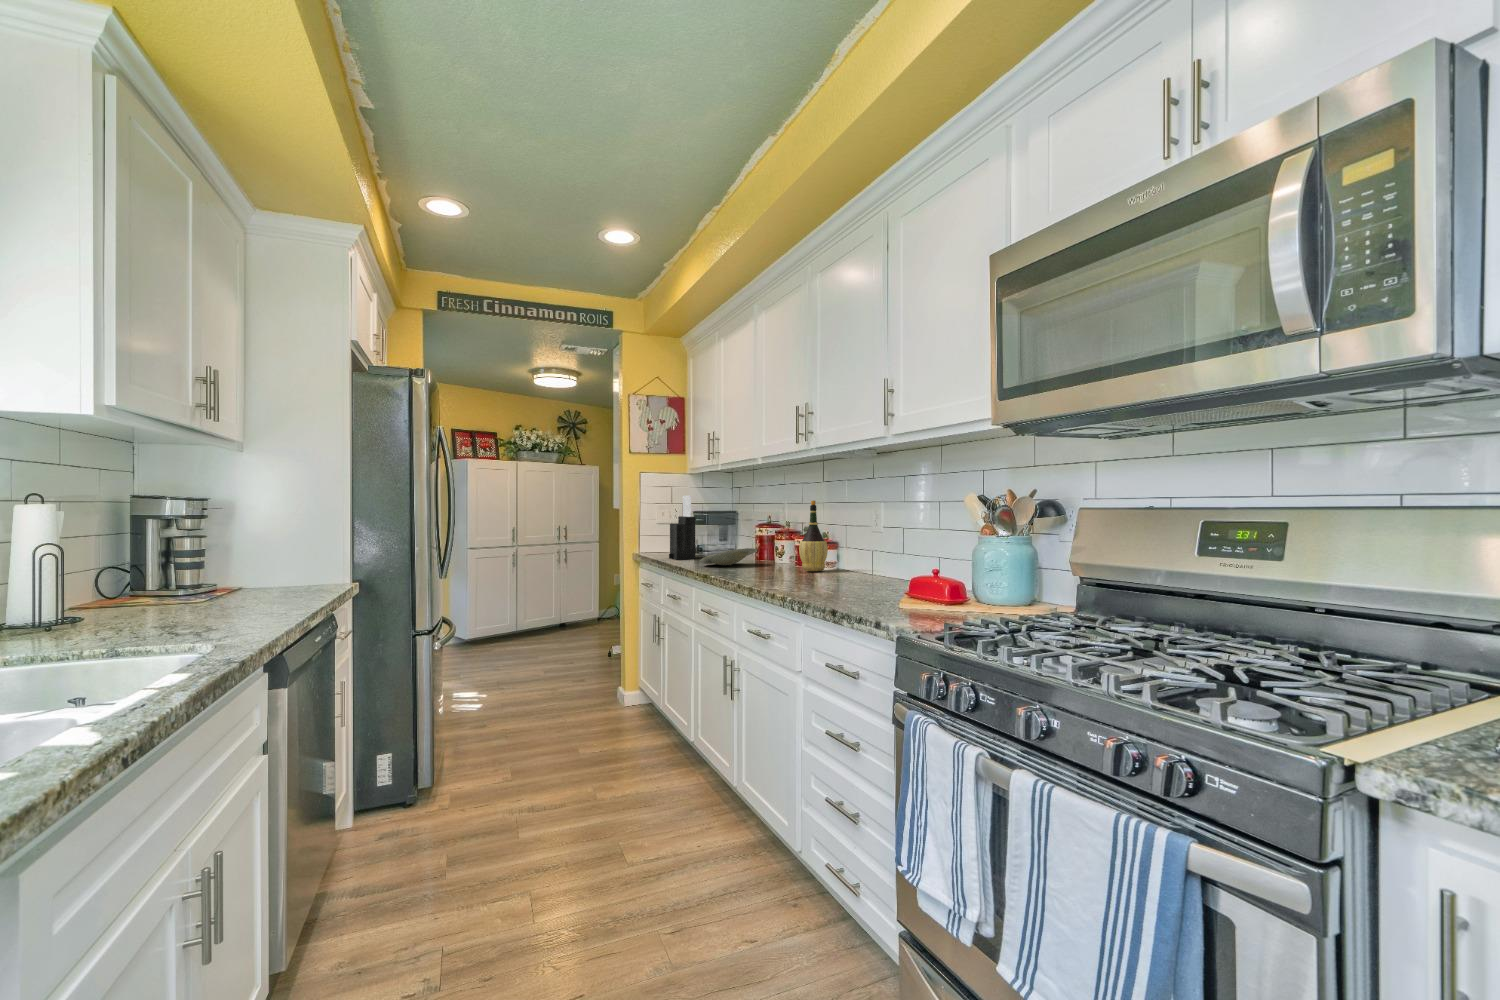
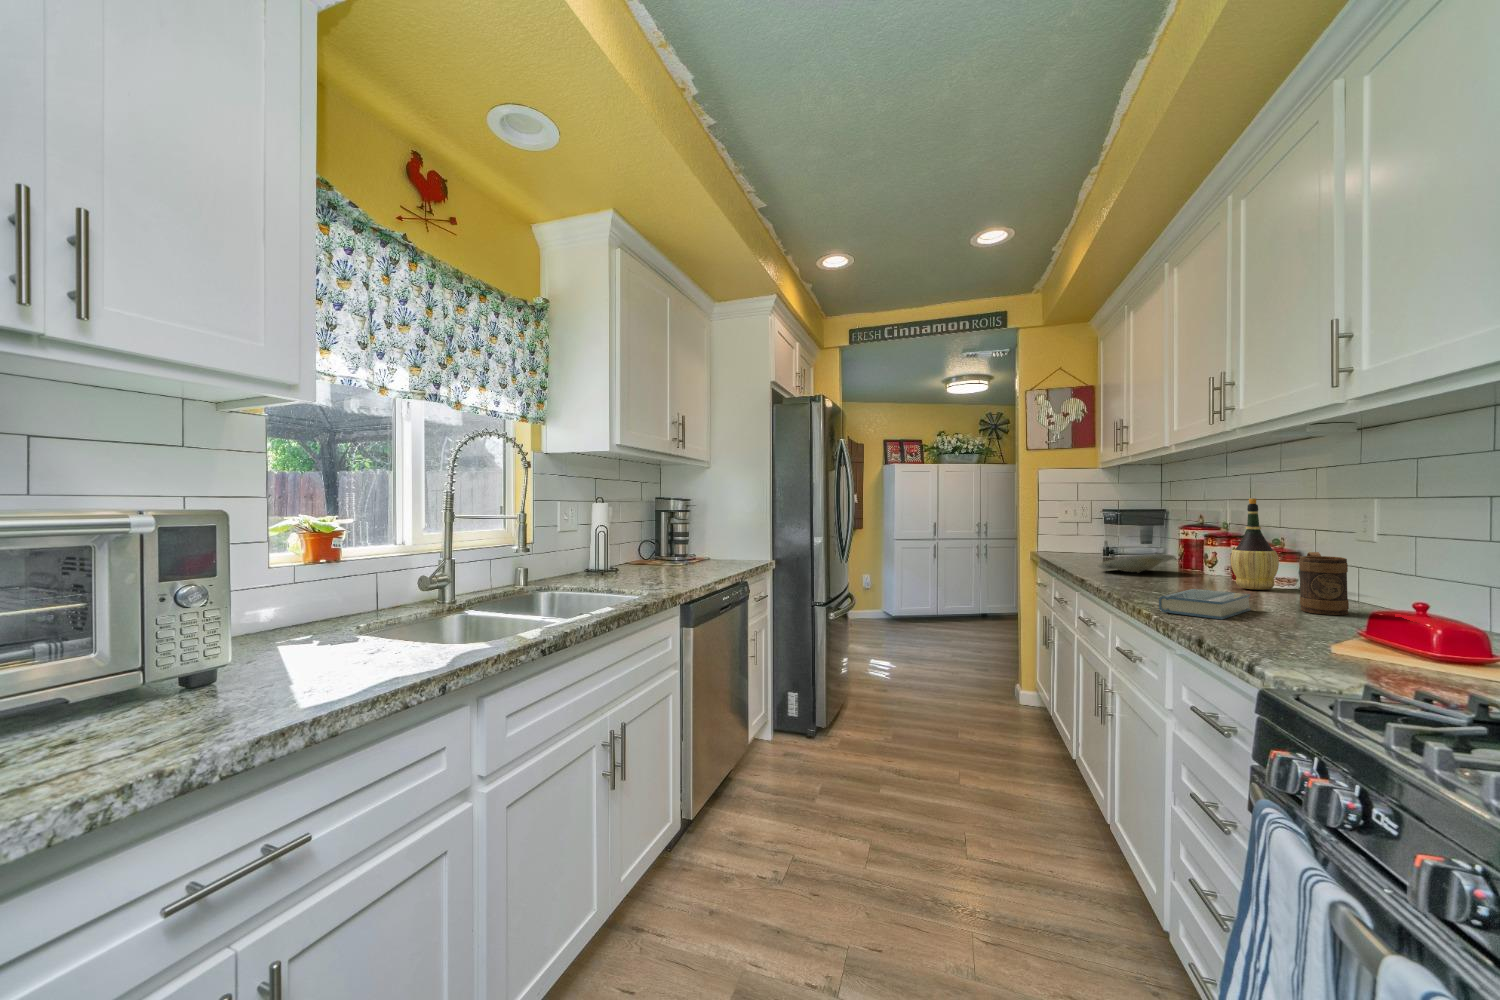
knife block: present [669,495,695,560] -> none [1071,493,1102,562]
mug: none [847,539,872,583] -> present [1299,552,1349,615]
hardback book: none [767,571,820,590] -> present [1159,589,1251,619]

